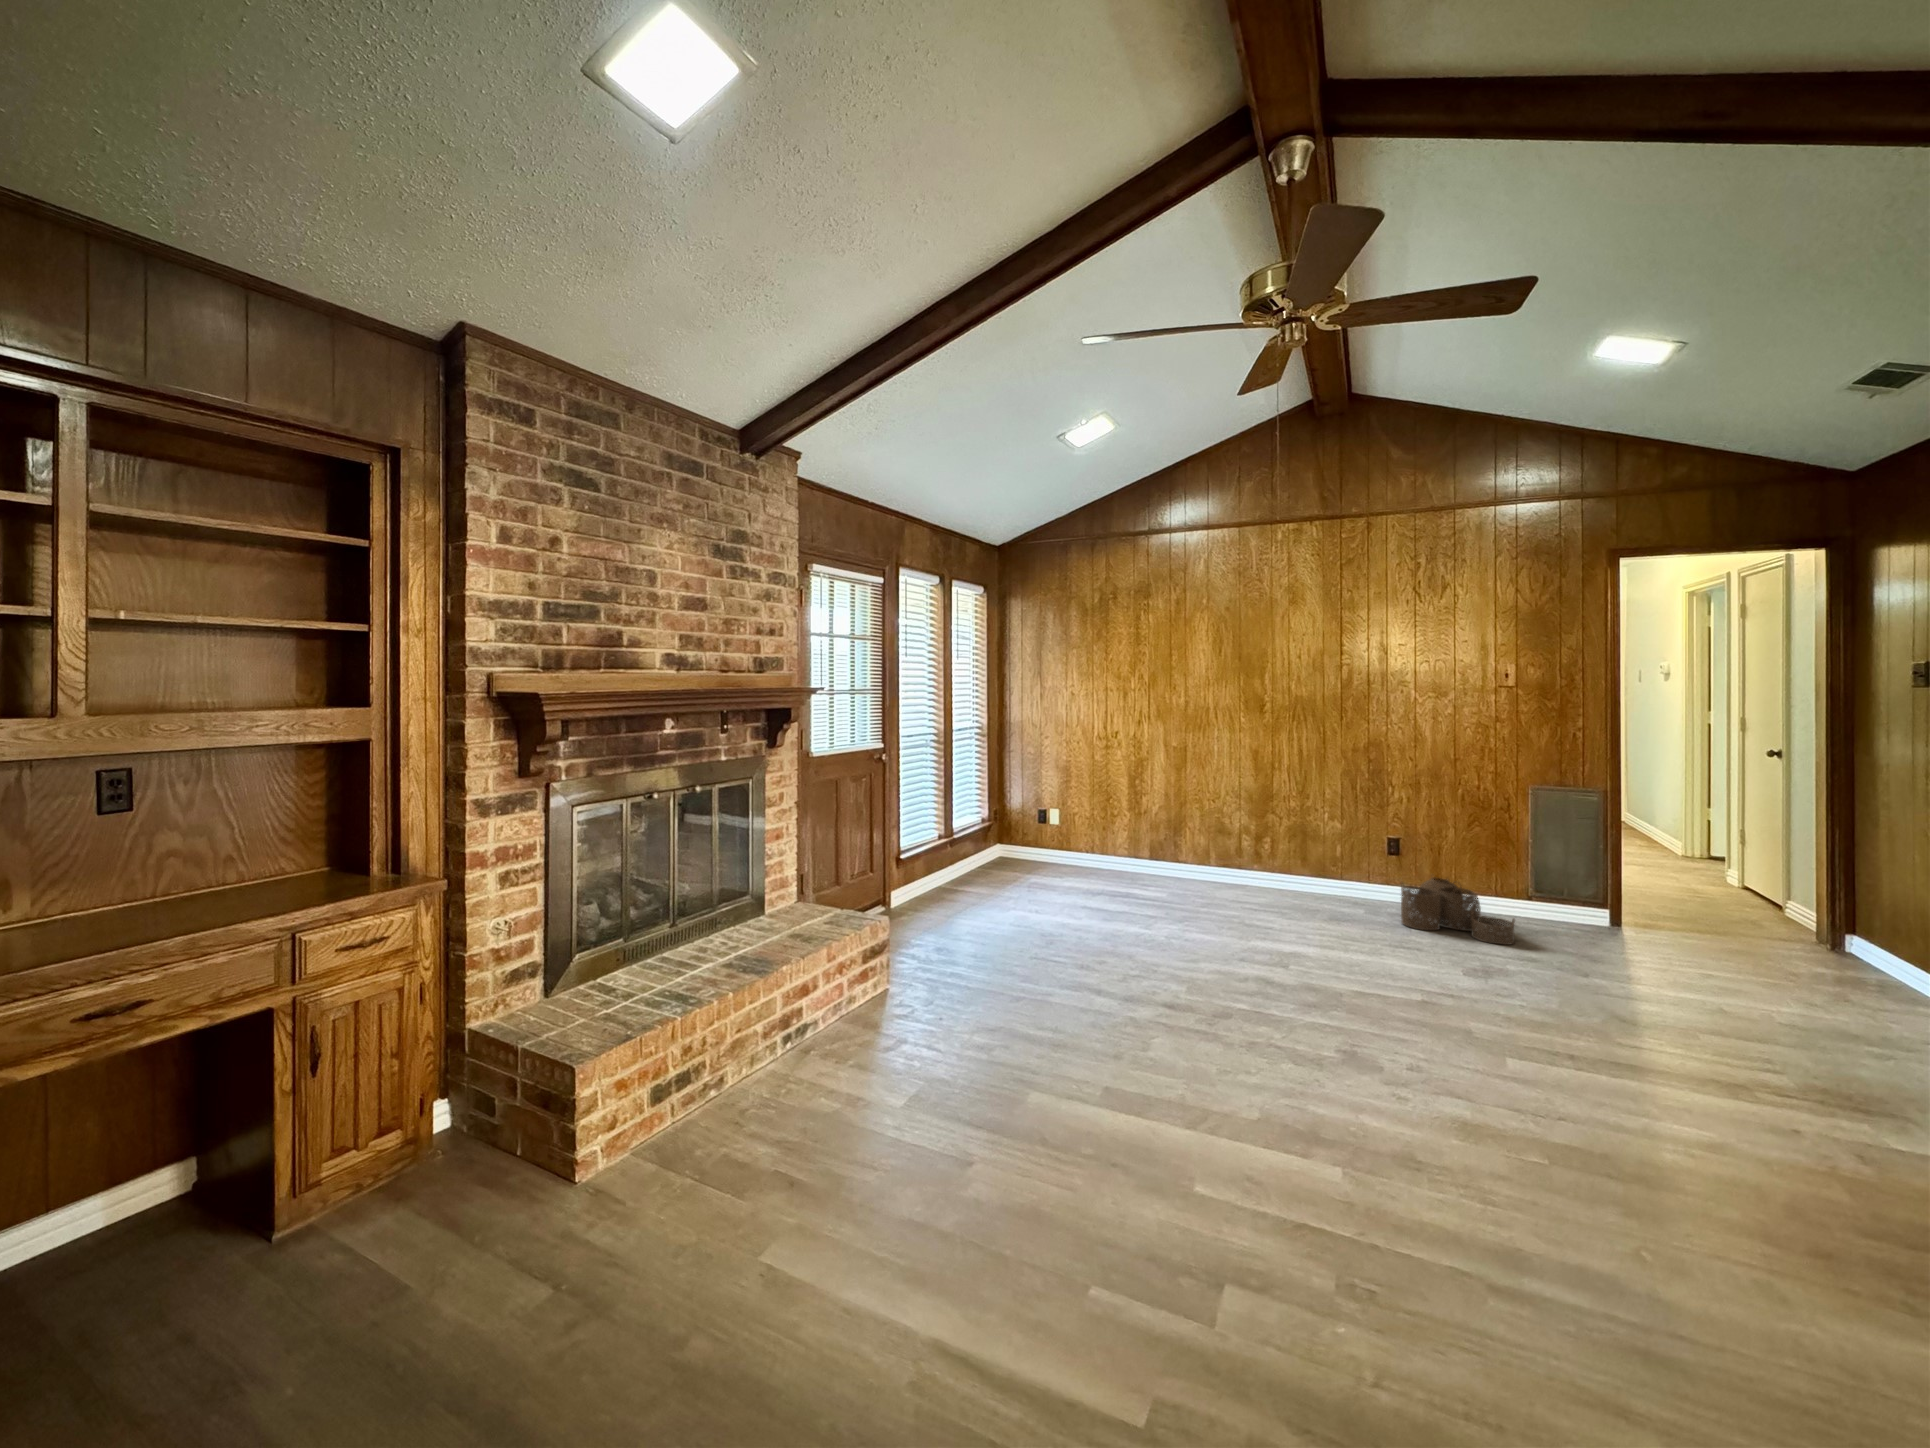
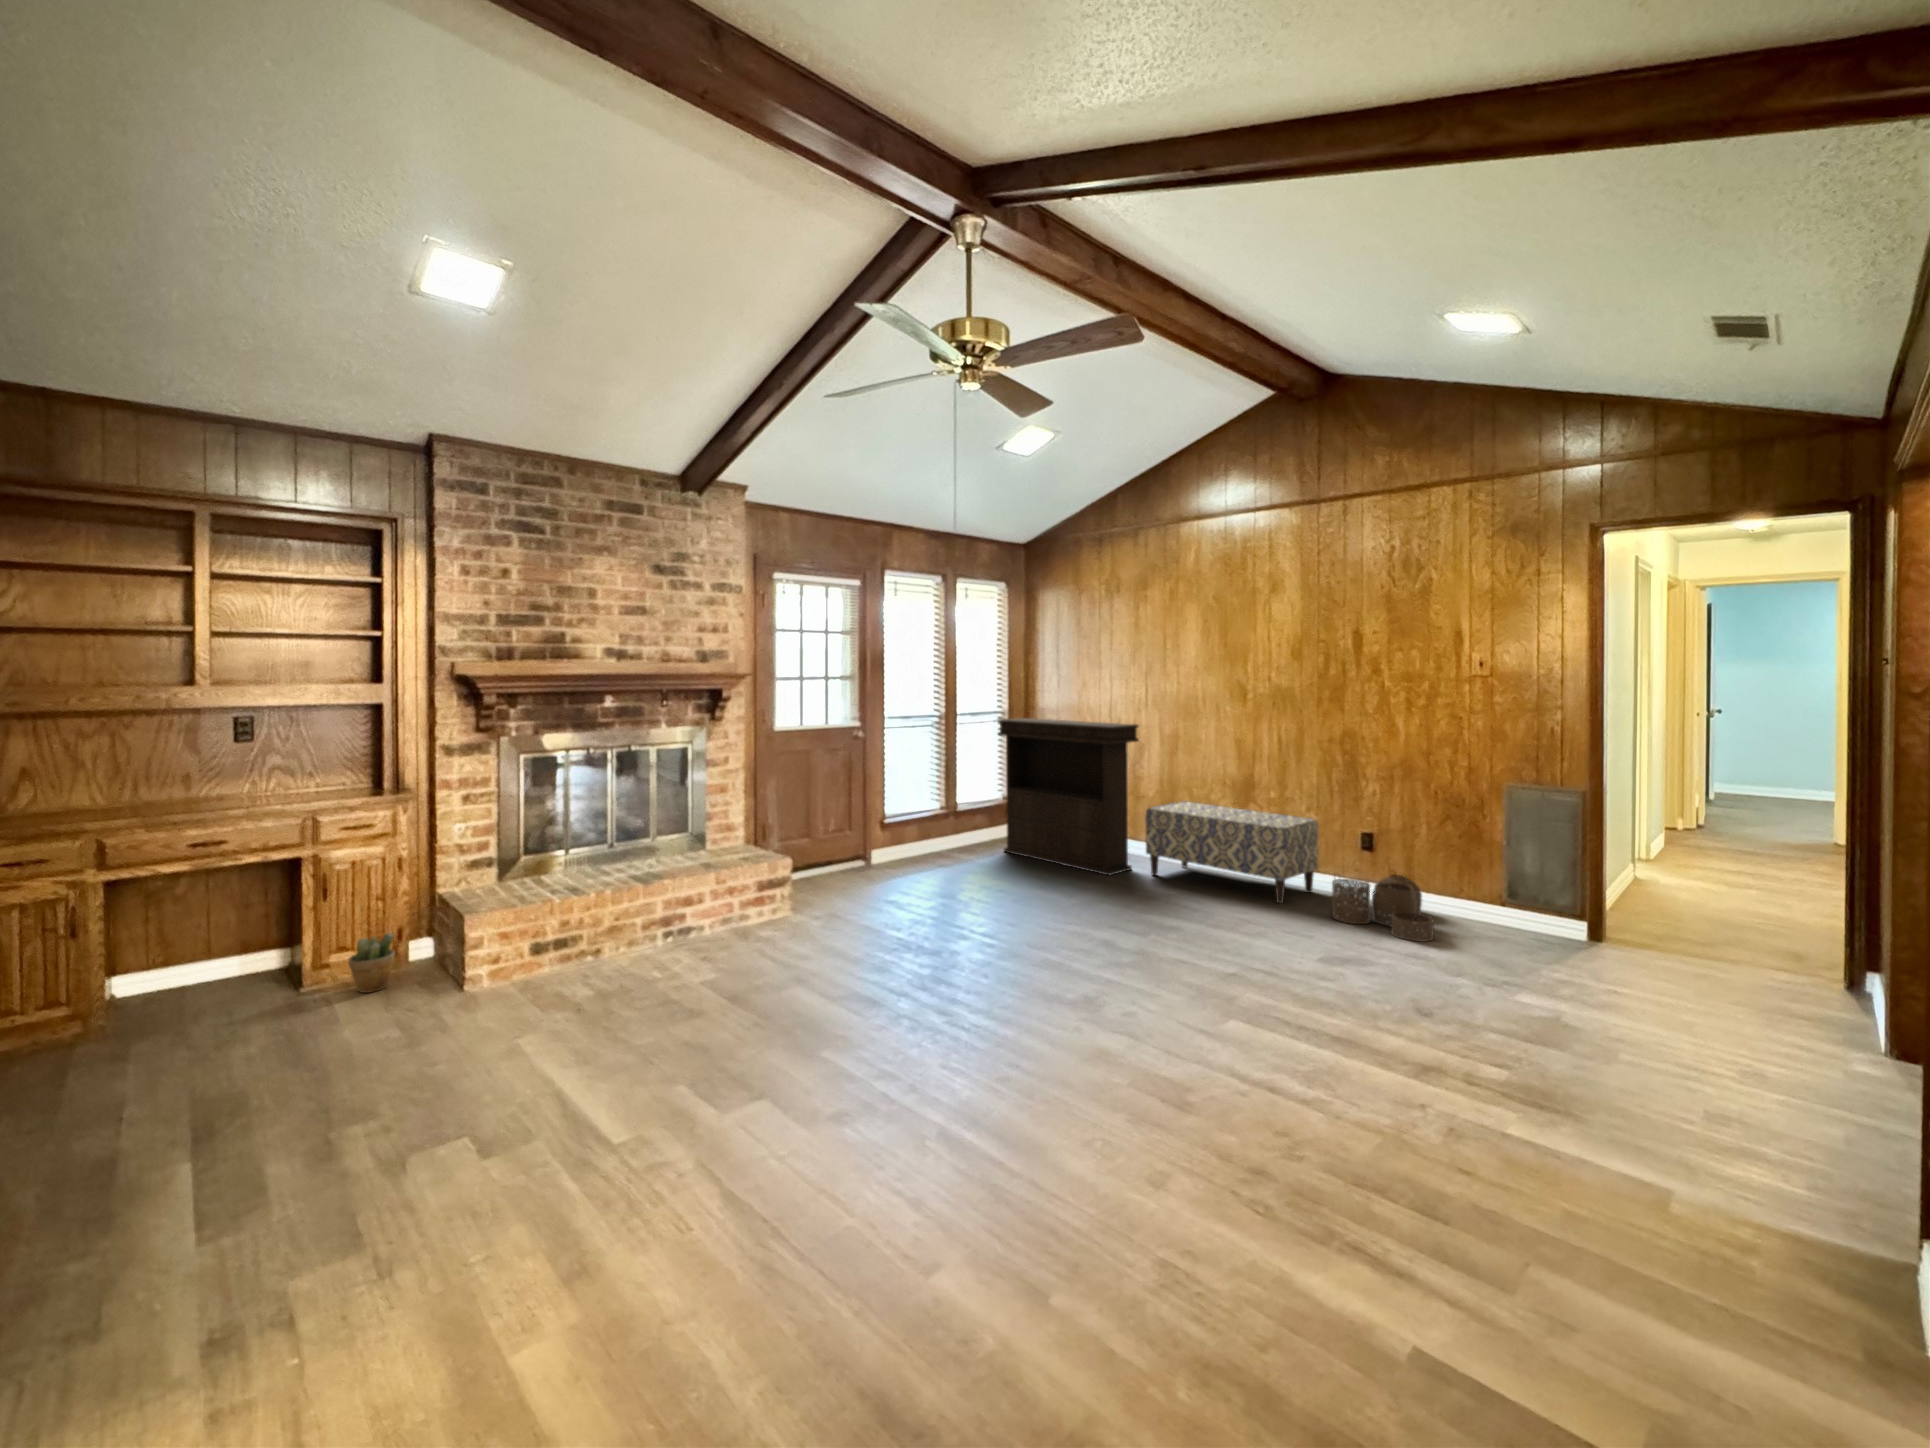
console table: none [1008,732,1167,894] -> present [998,718,1139,875]
bench: none [1181,813,1350,913] -> present [1145,801,1319,903]
potted plant: none [363,1115,441,1229] -> present [349,933,395,993]

